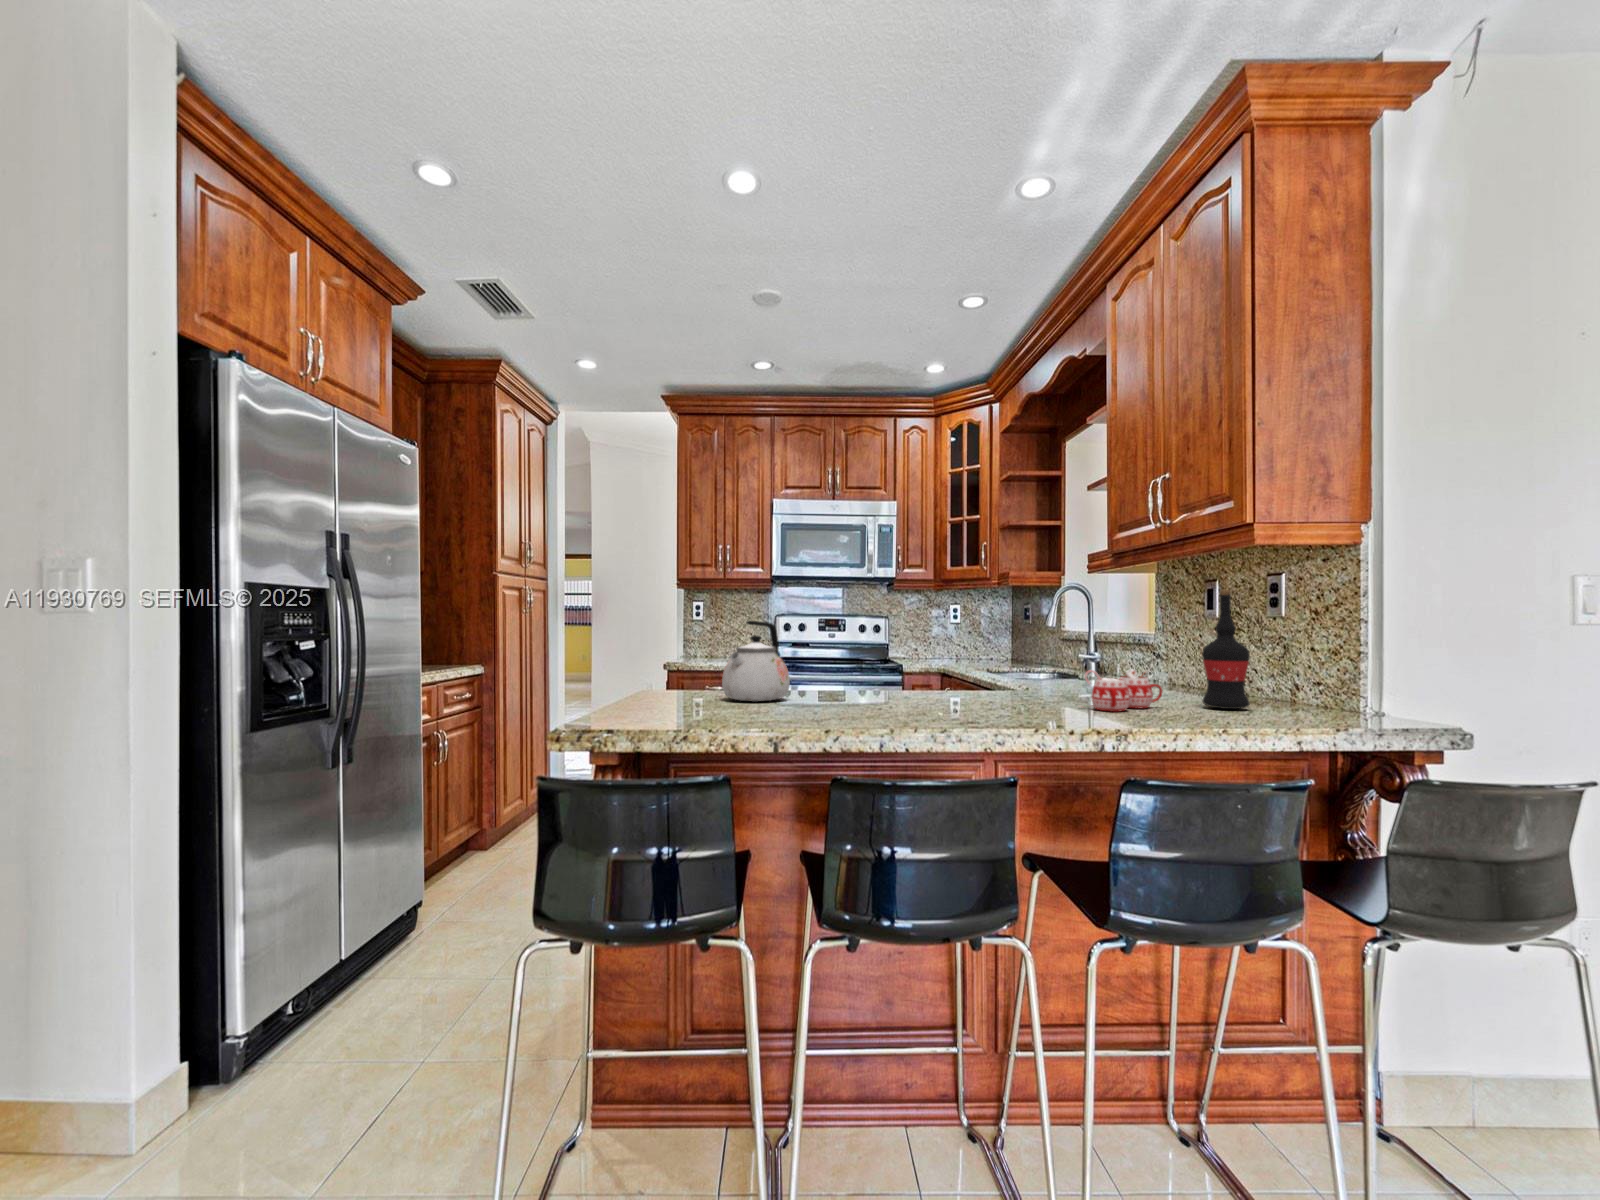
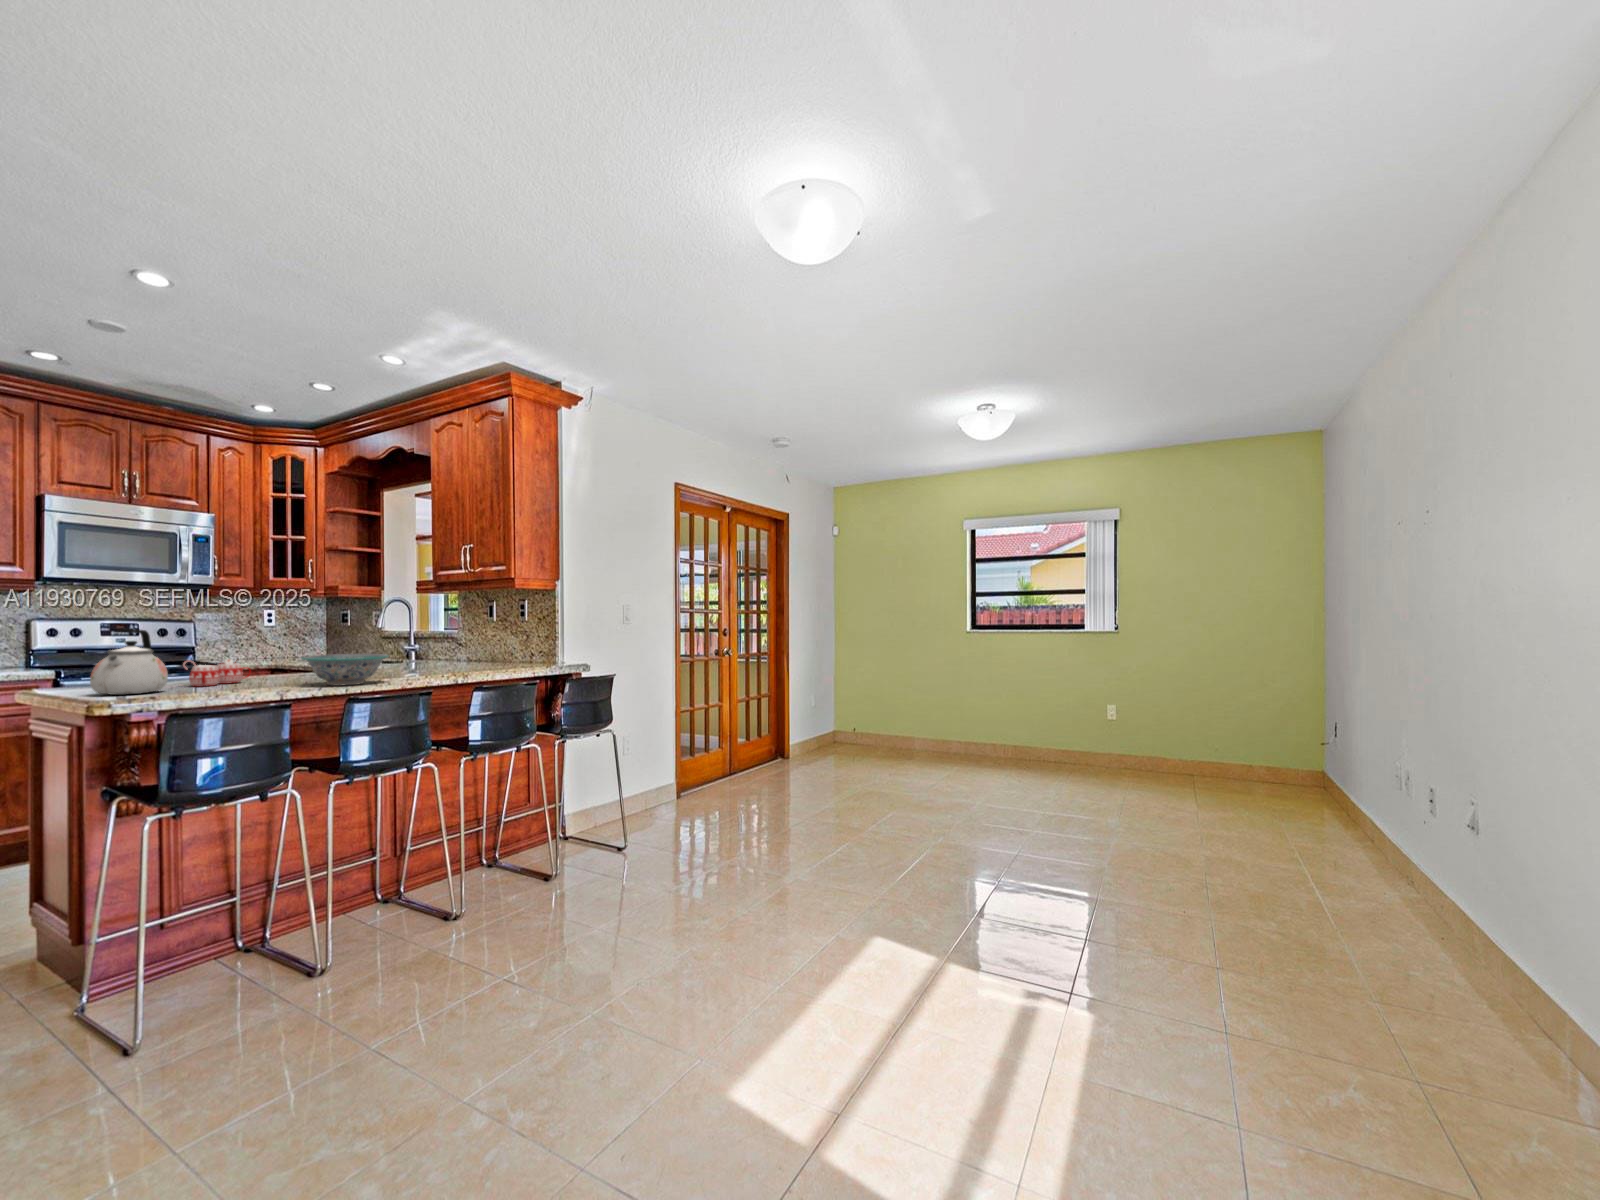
wine bottle: present [1202,590,1250,709] -> none [486,608,511,672]
decorative bowl: none [920,663,1037,713] -> present [302,654,388,686]
mug: present [1078,669,1162,712] -> present [181,658,251,687]

